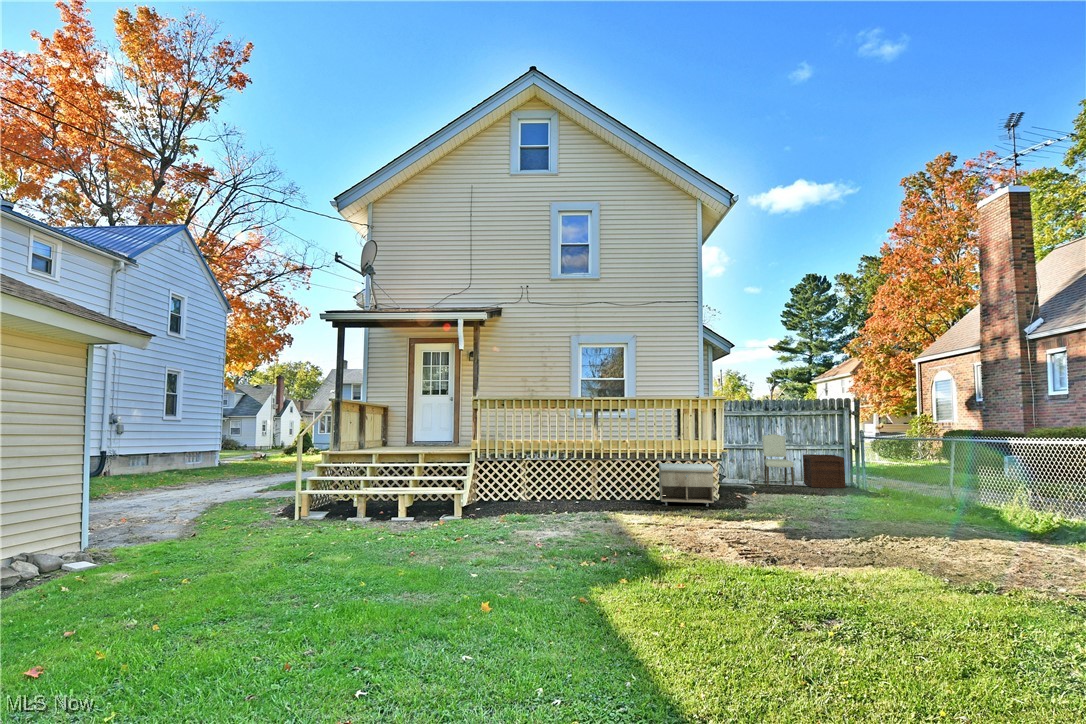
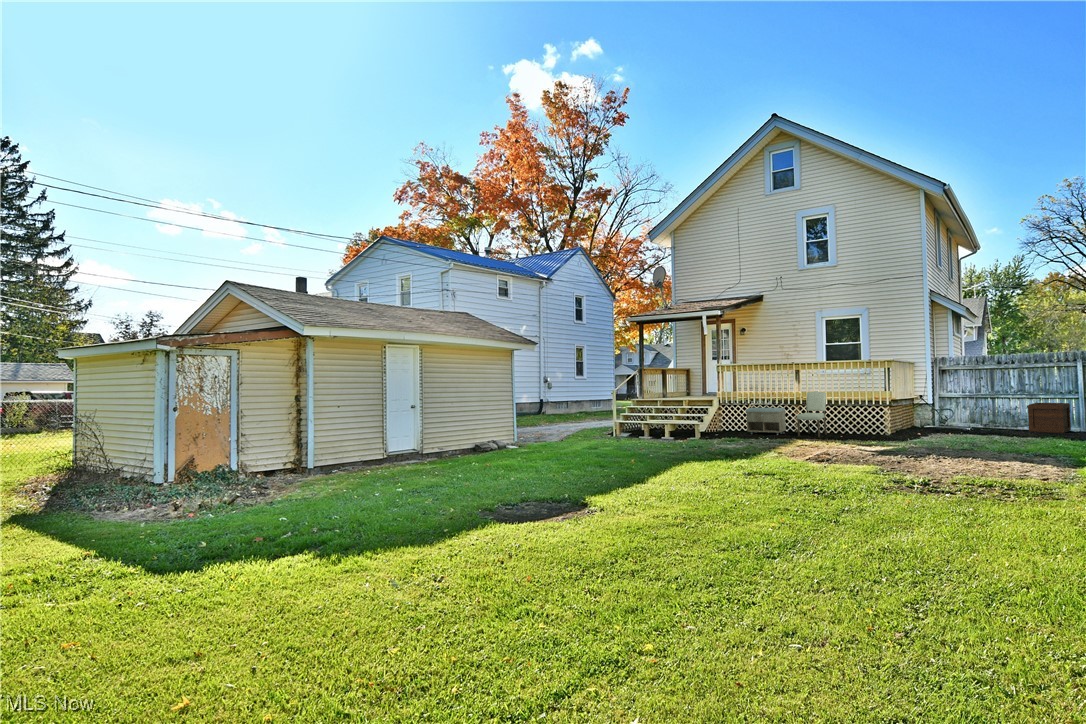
chair: present [762,434,794,488] -> present [797,391,827,437]
storage bench: present [659,463,714,506] -> present [746,408,786,435]

